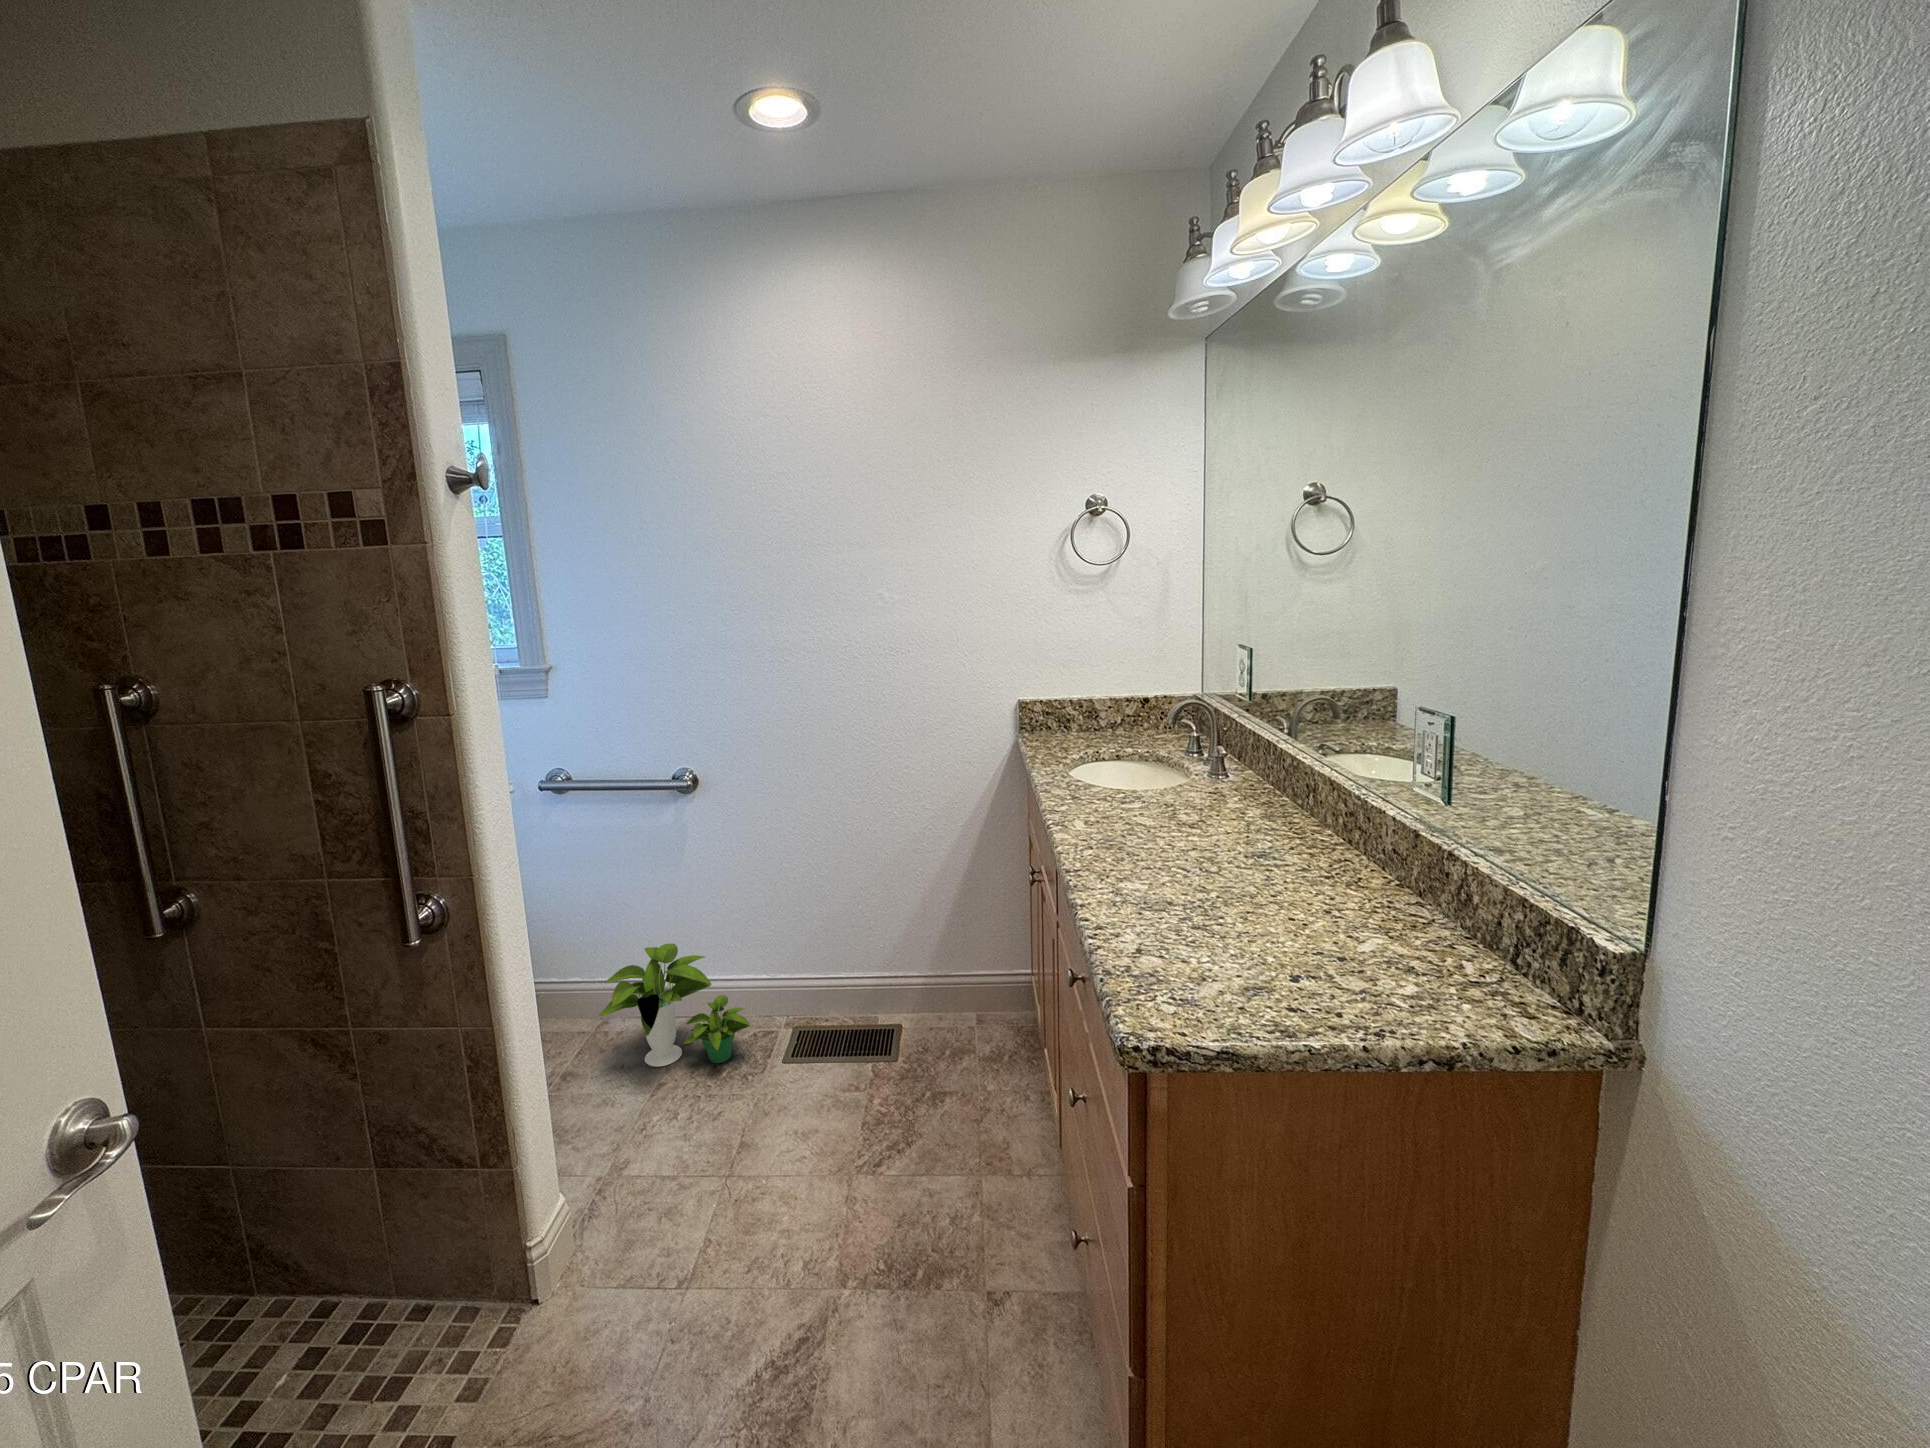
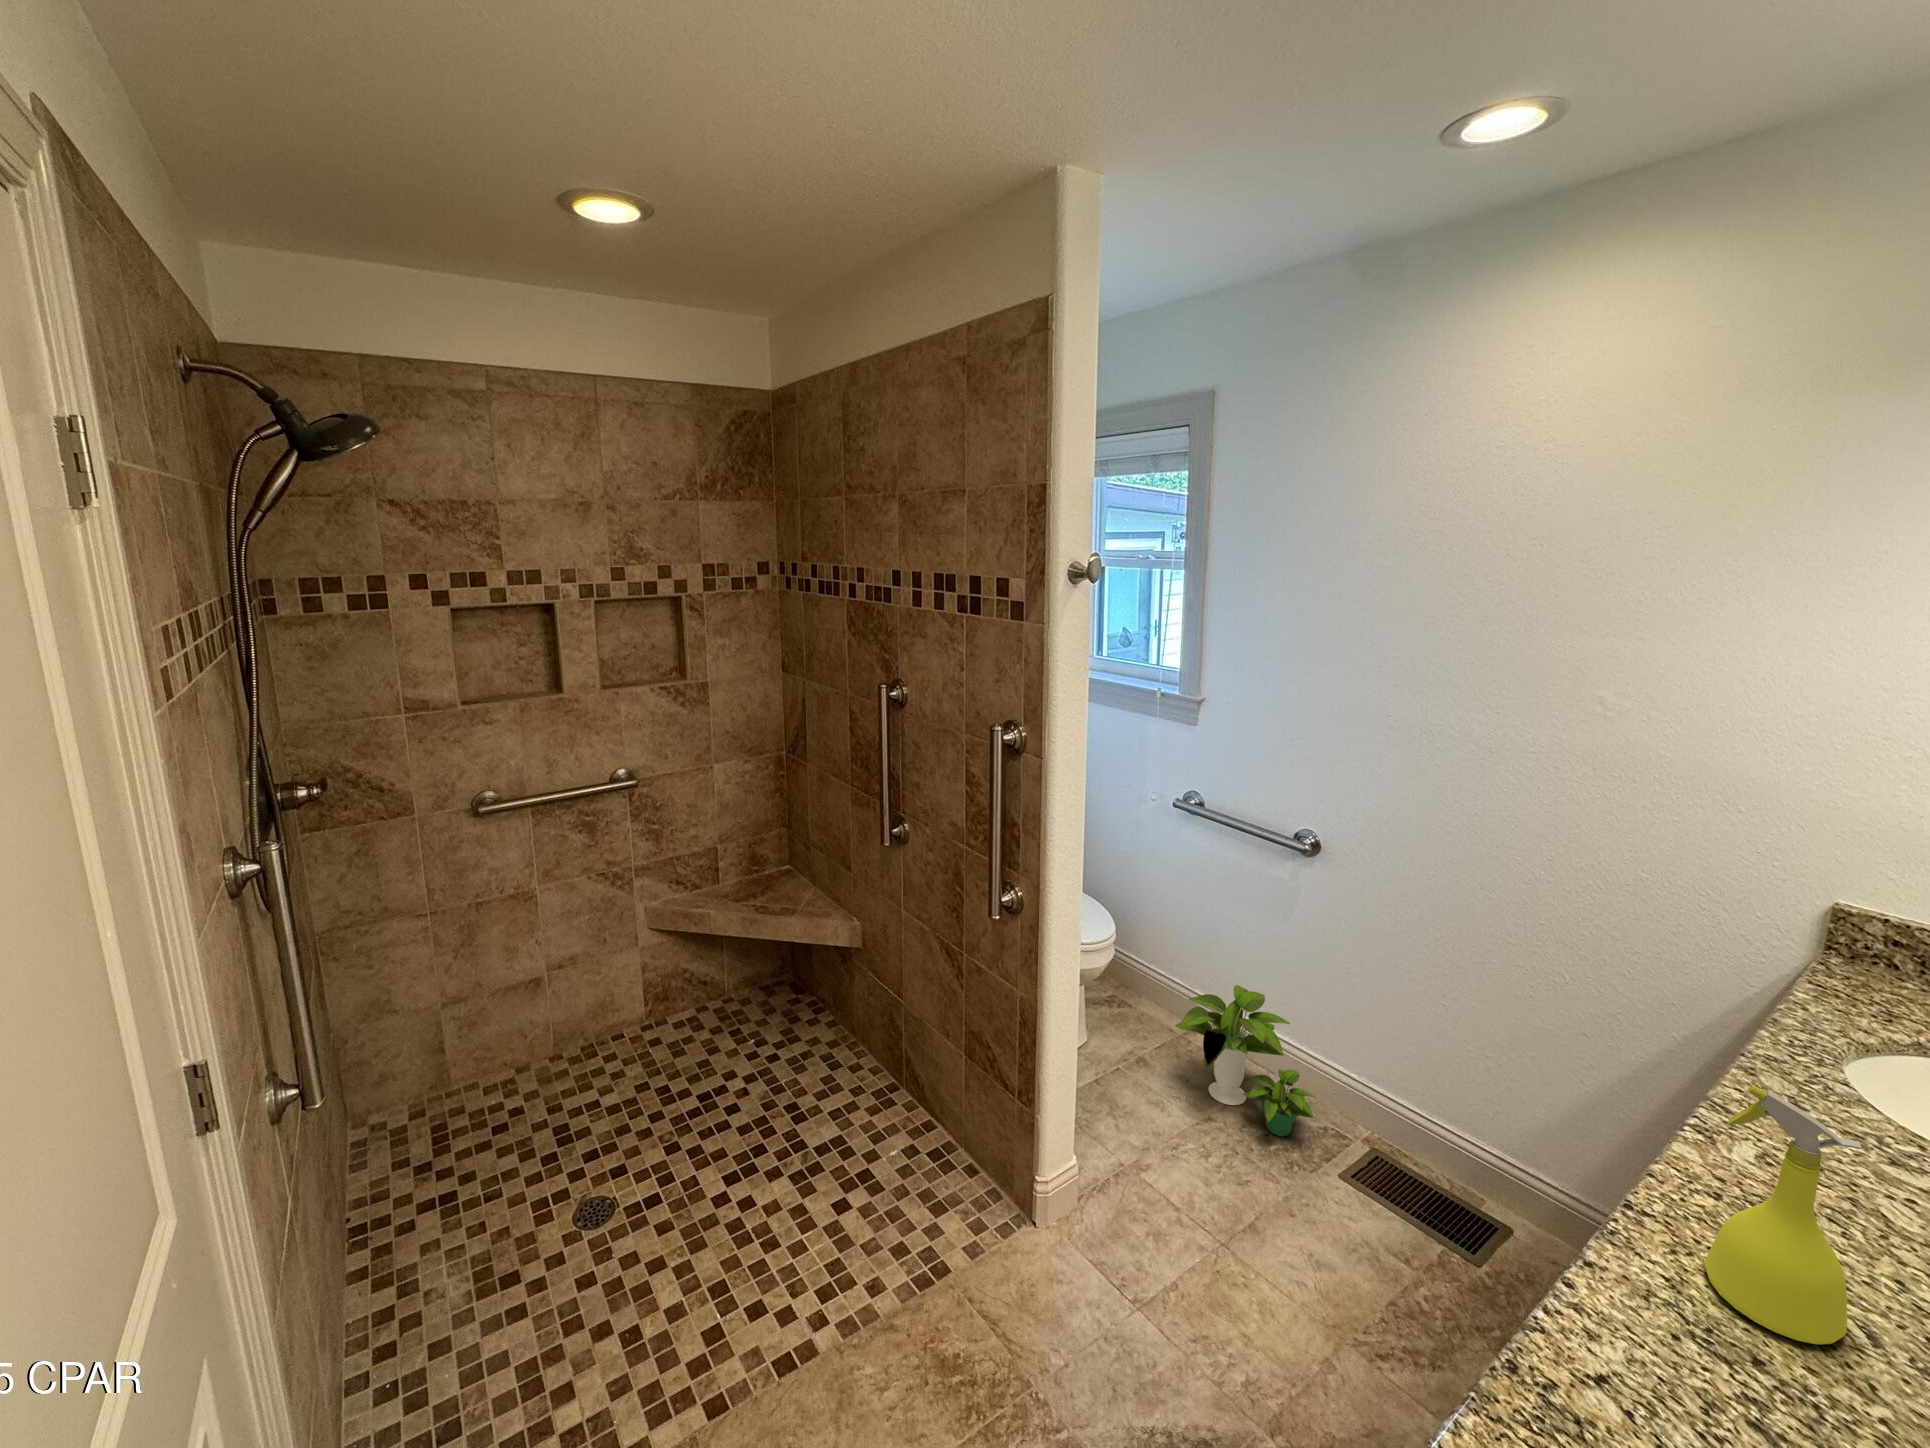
spray bottle: none [1114,741,1181,888] -> present [1704,1085,1862,1344]

